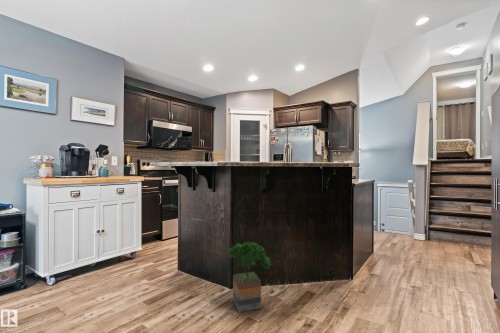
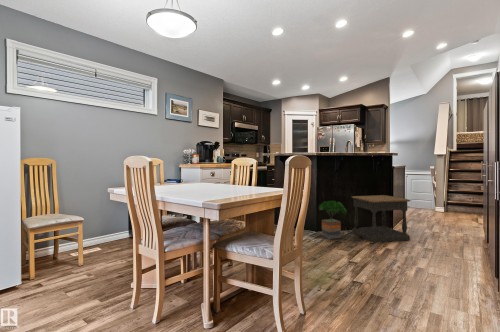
side table: none [286,230,377,323] -> present [352,195,410,242]

